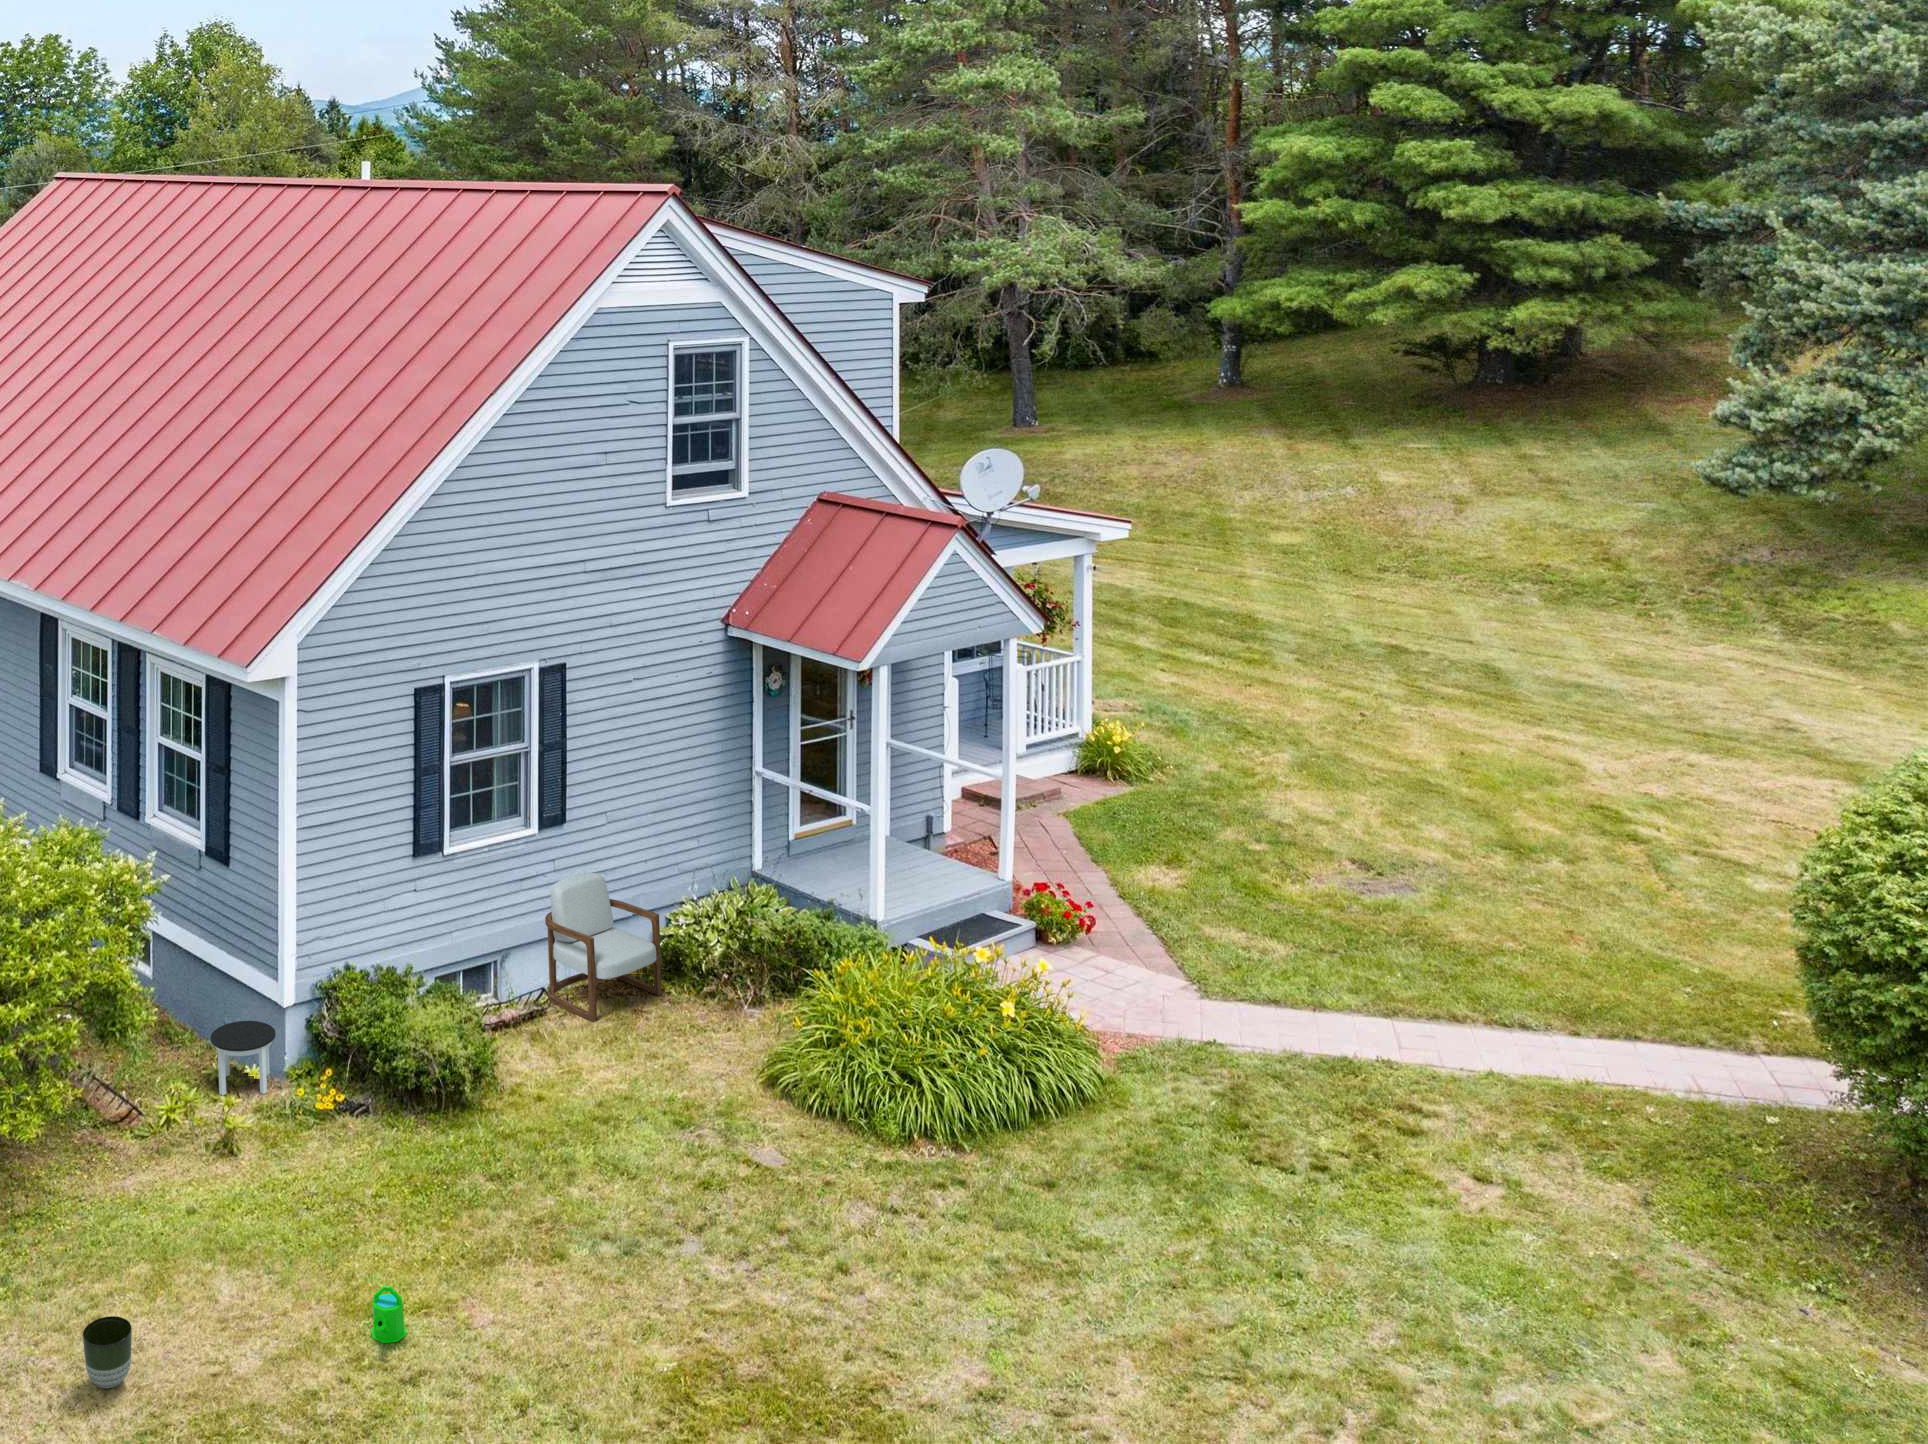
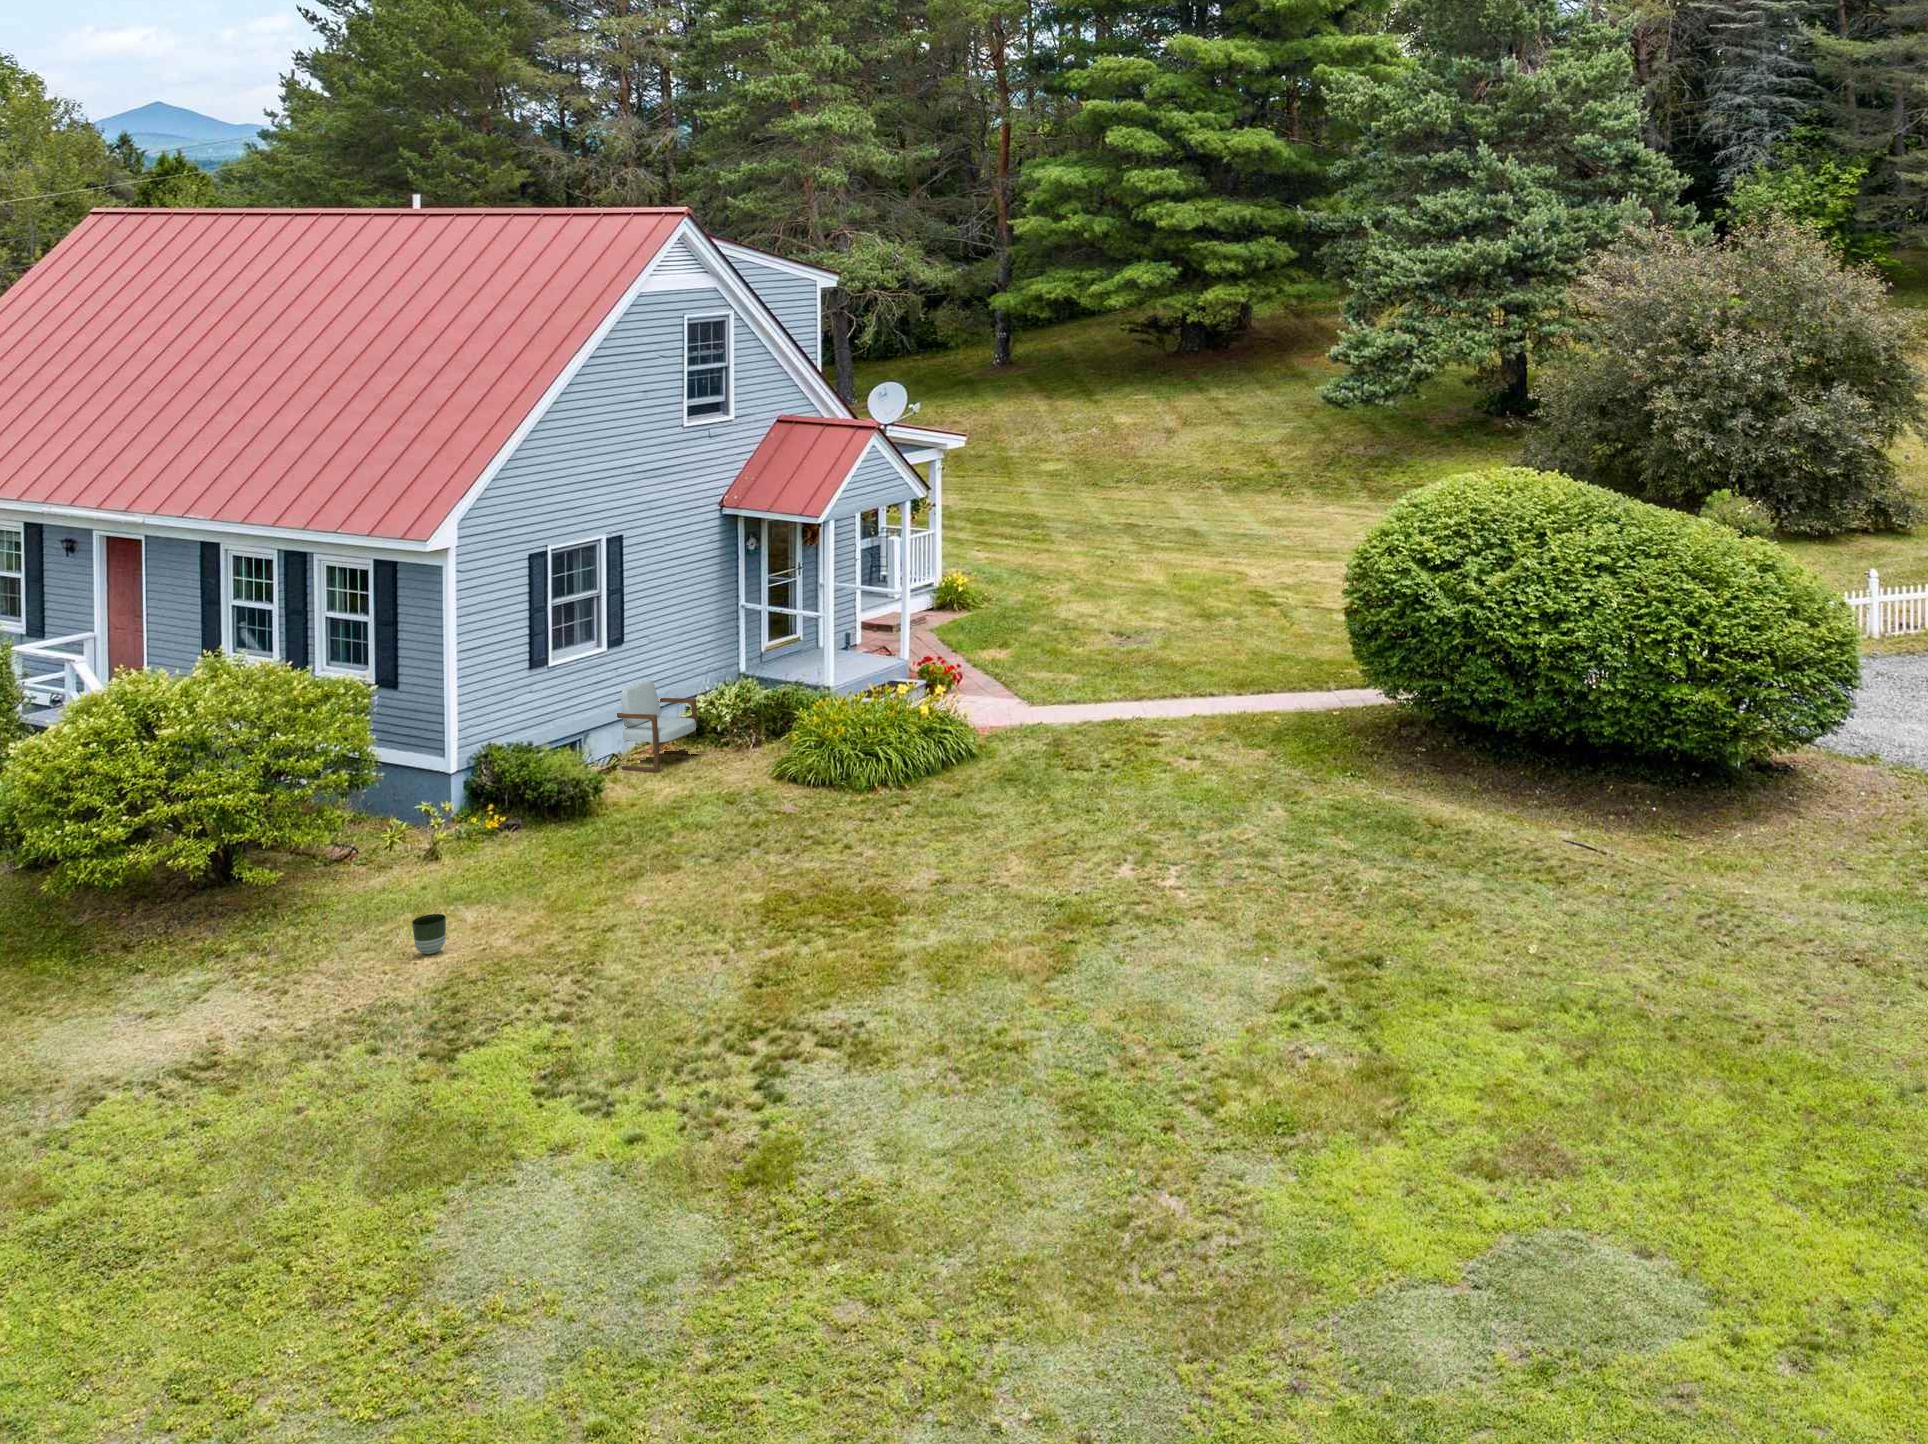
round table: present [211,1021,275,1096] -> none [388,798,440,848]
watering can: present [371,1285,407,1343] -> none [590,872,615,904]

